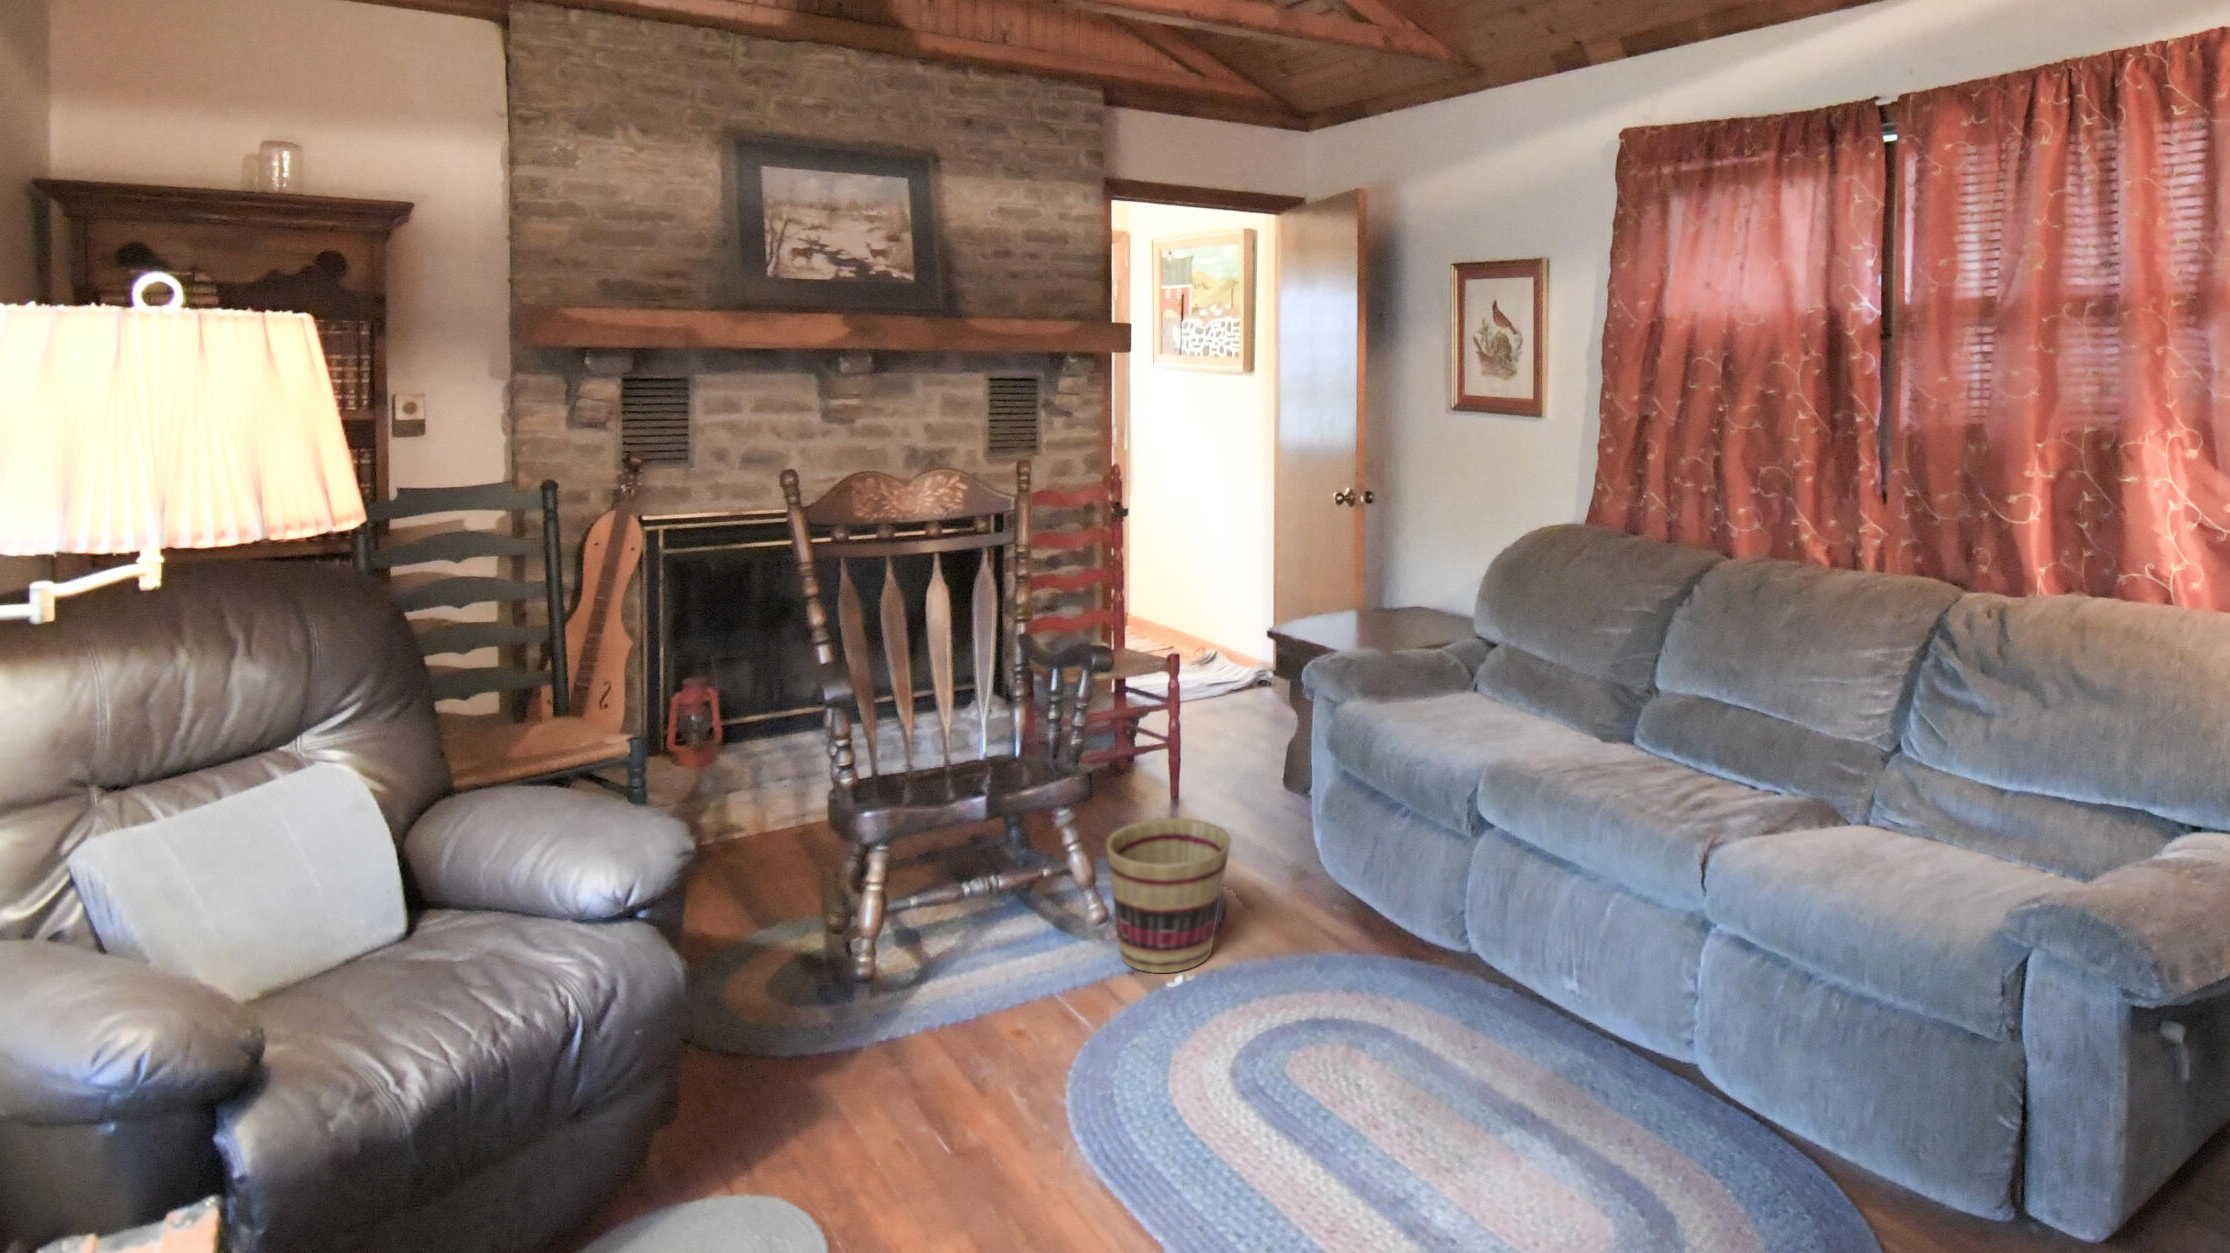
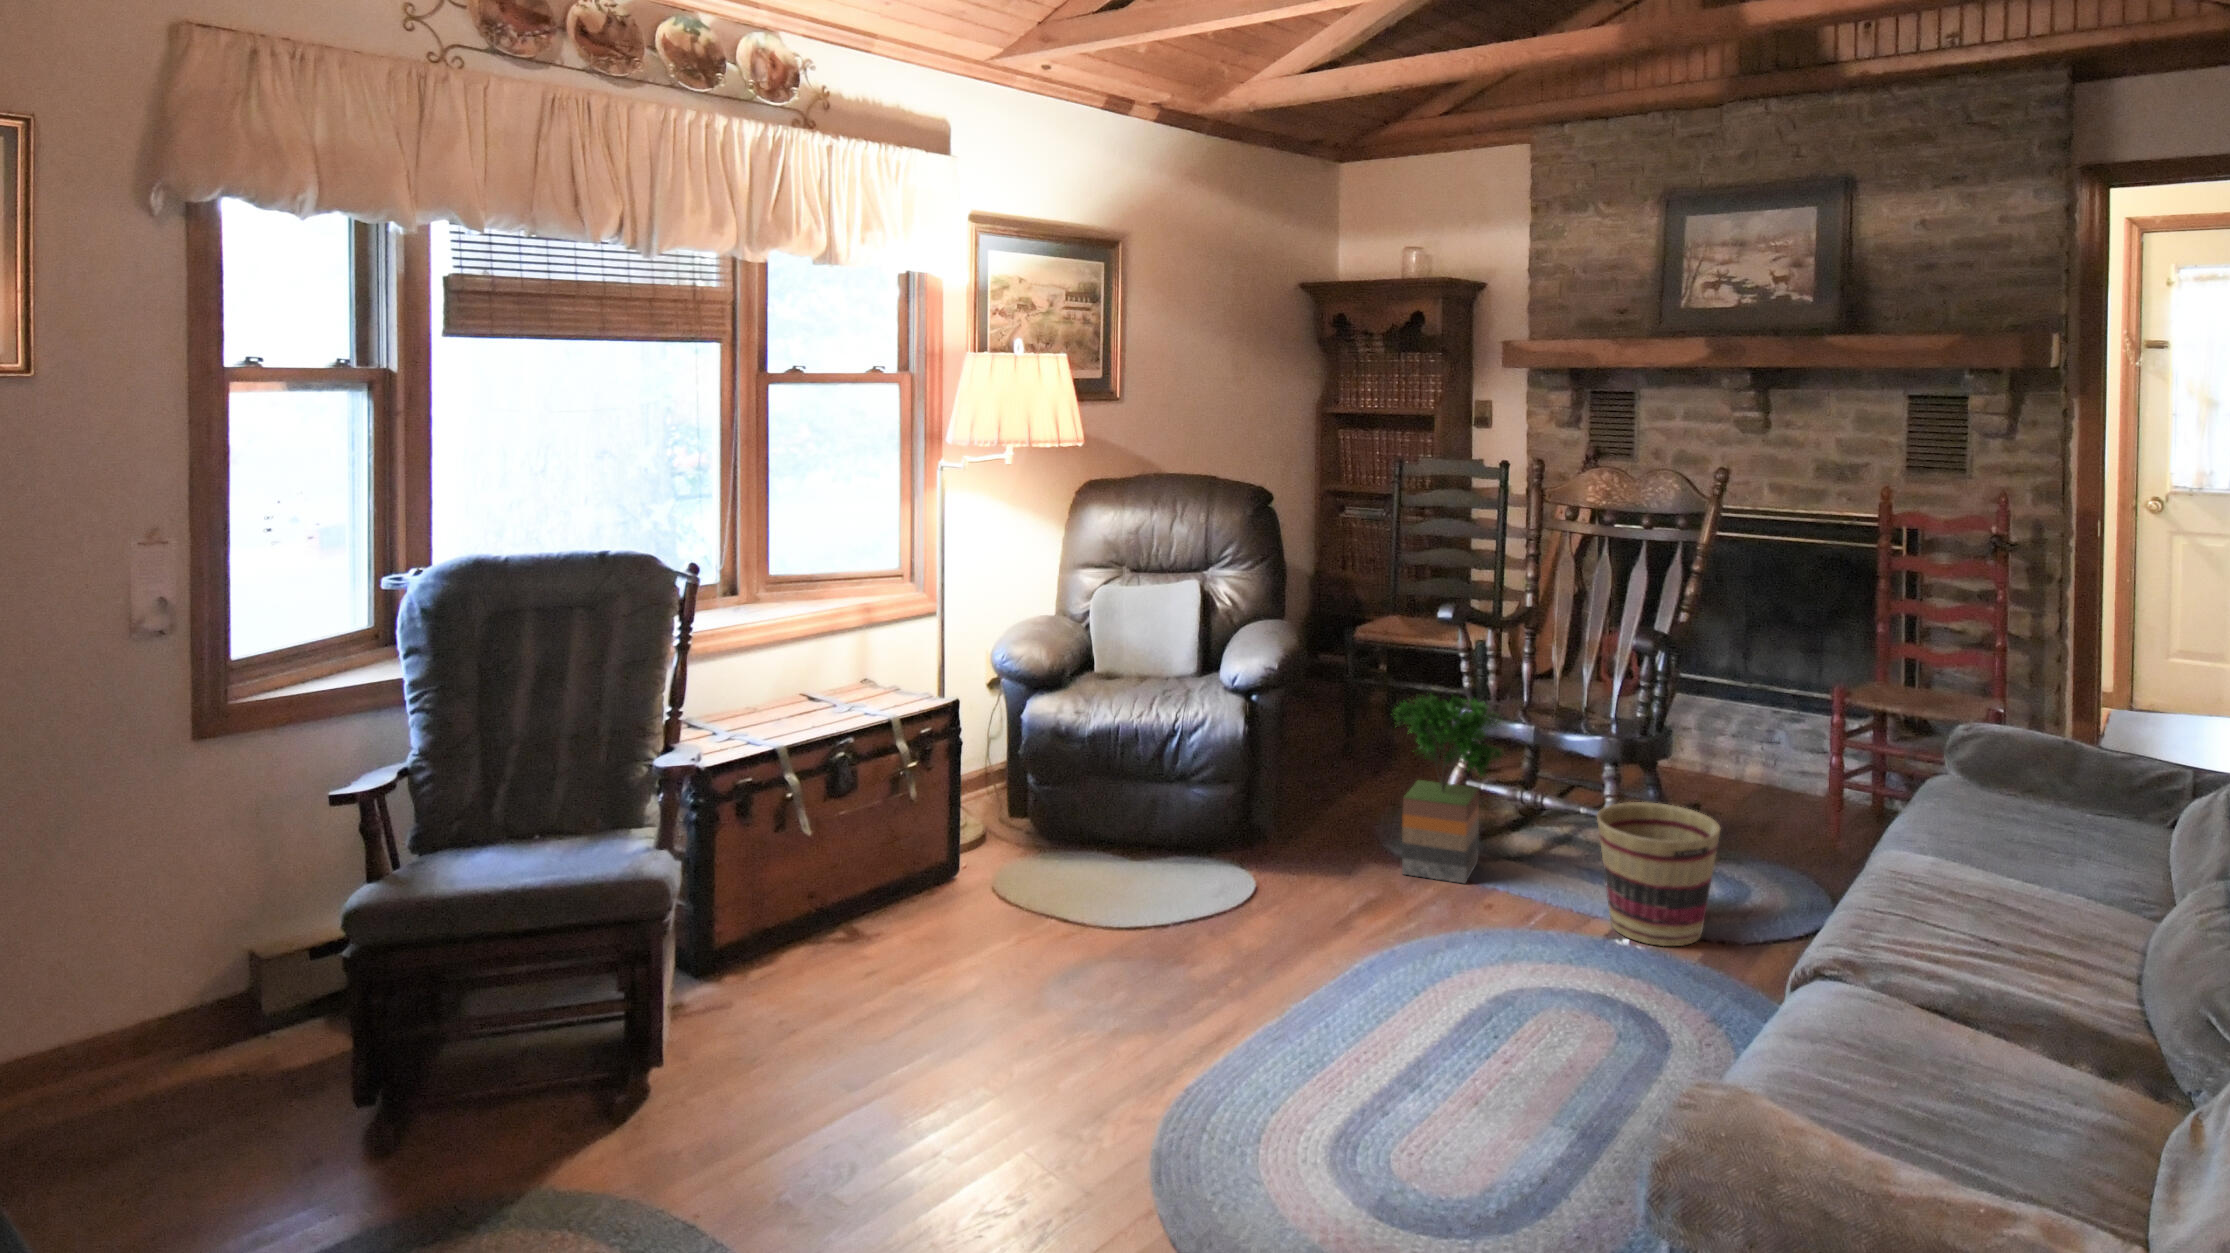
potted tree: none [815,787,1004,1057] -> present [1394,695,1502,883]

